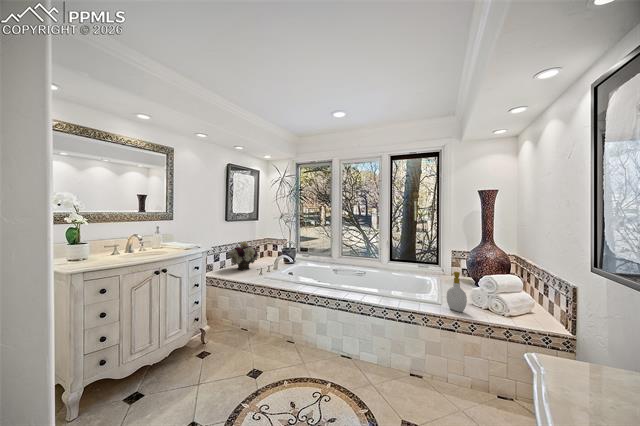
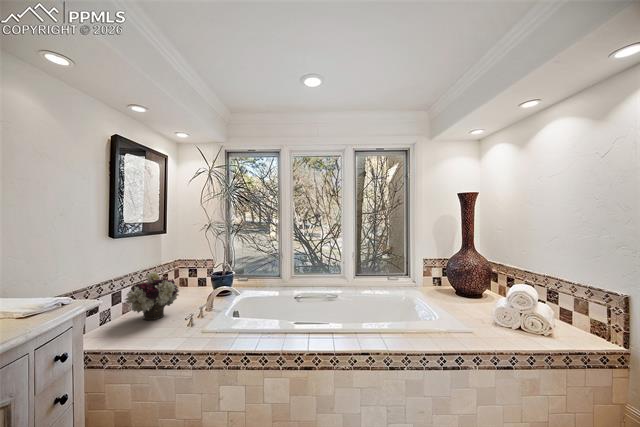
soap bottle: present [446,272,467,312] -> none [482,291,513,341]

